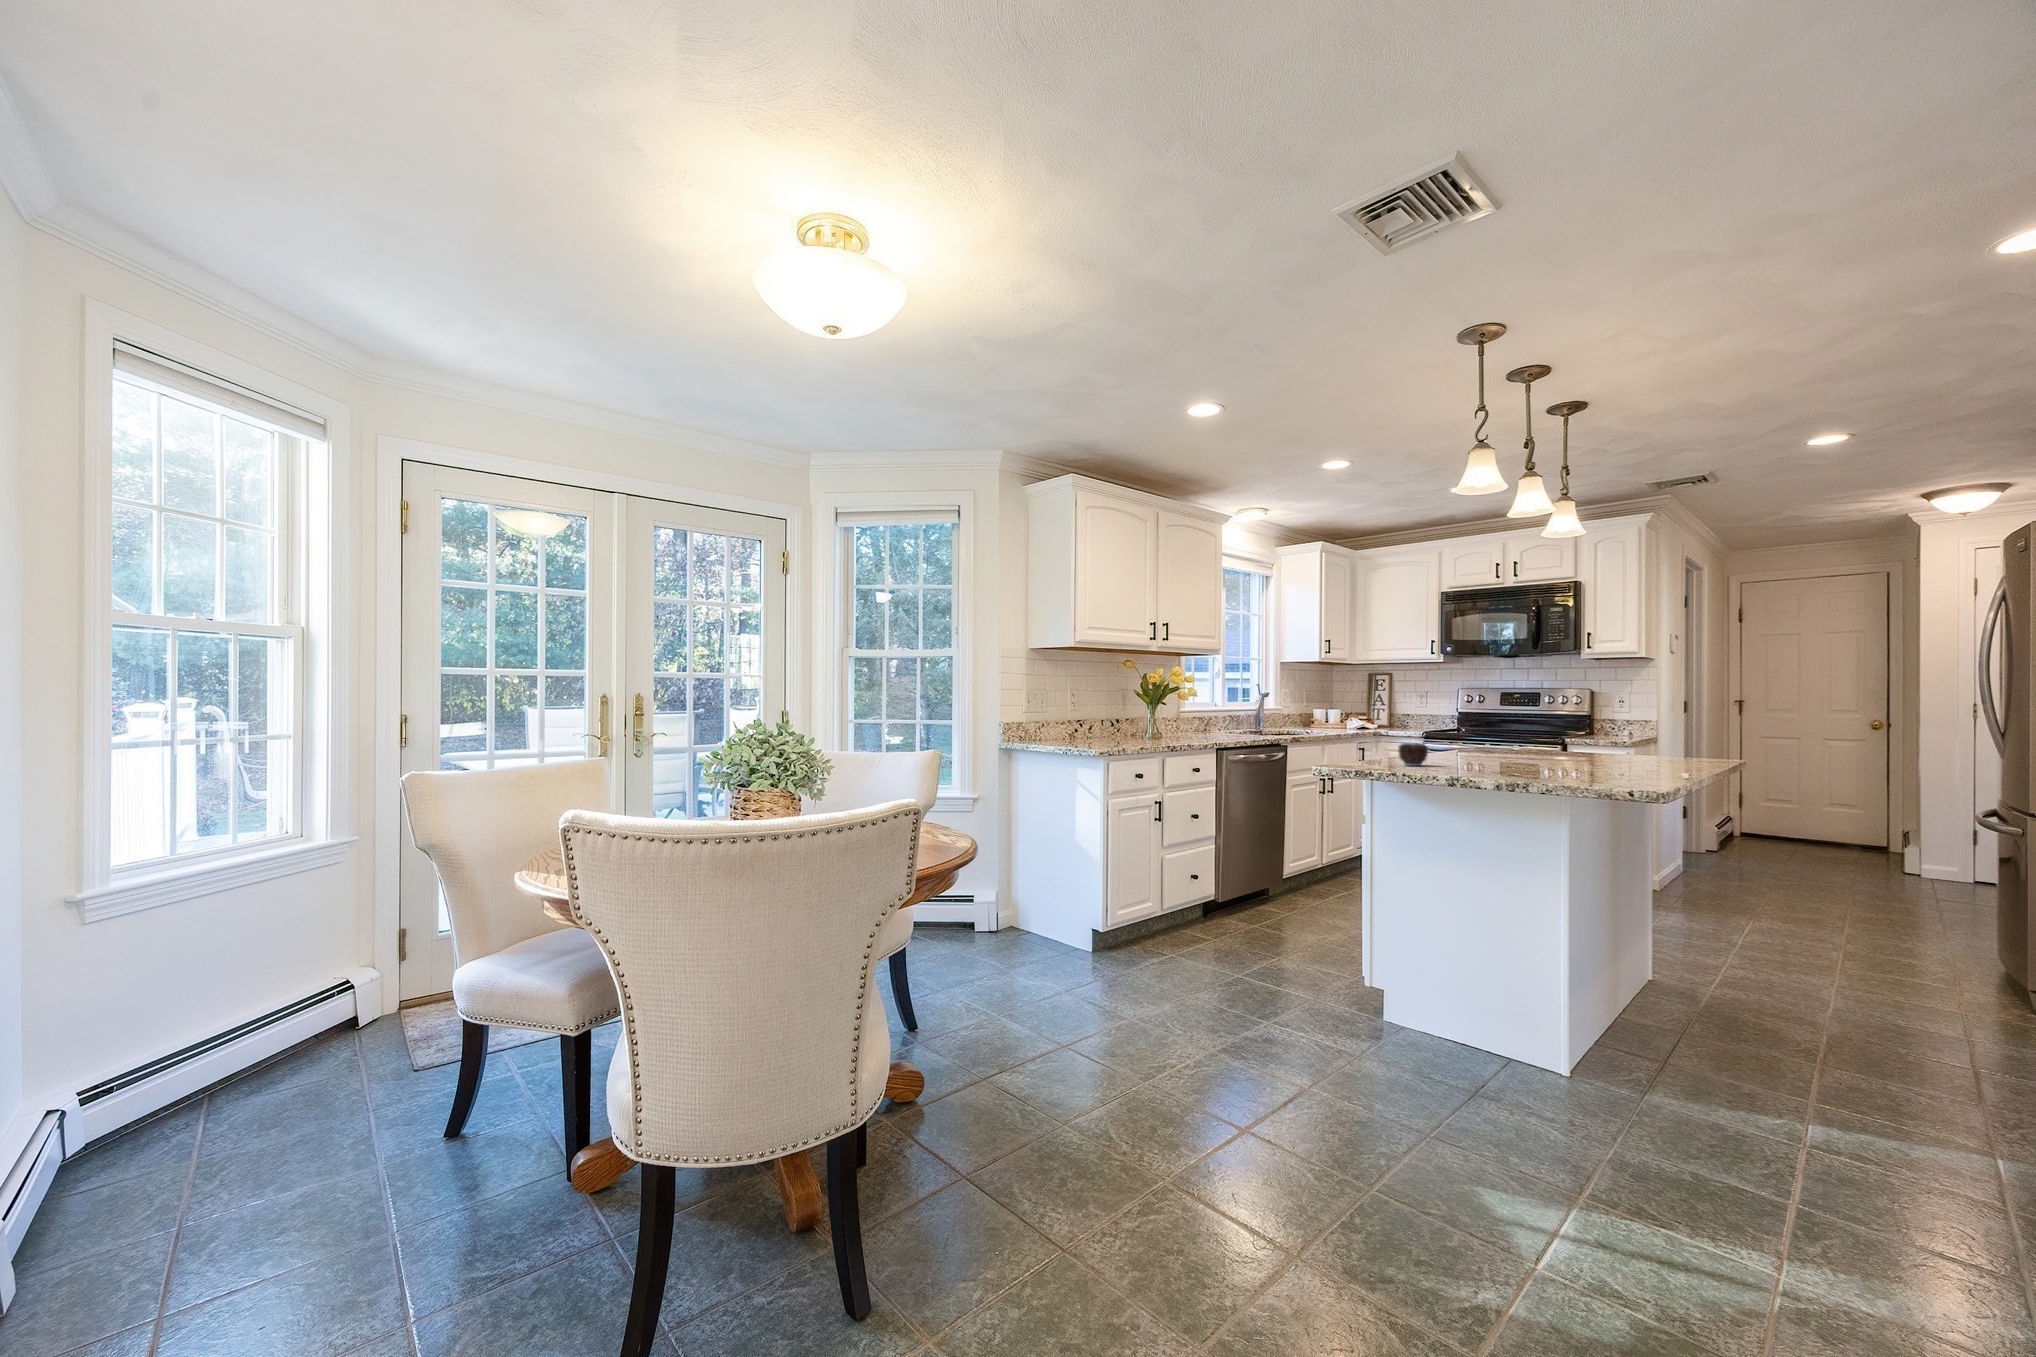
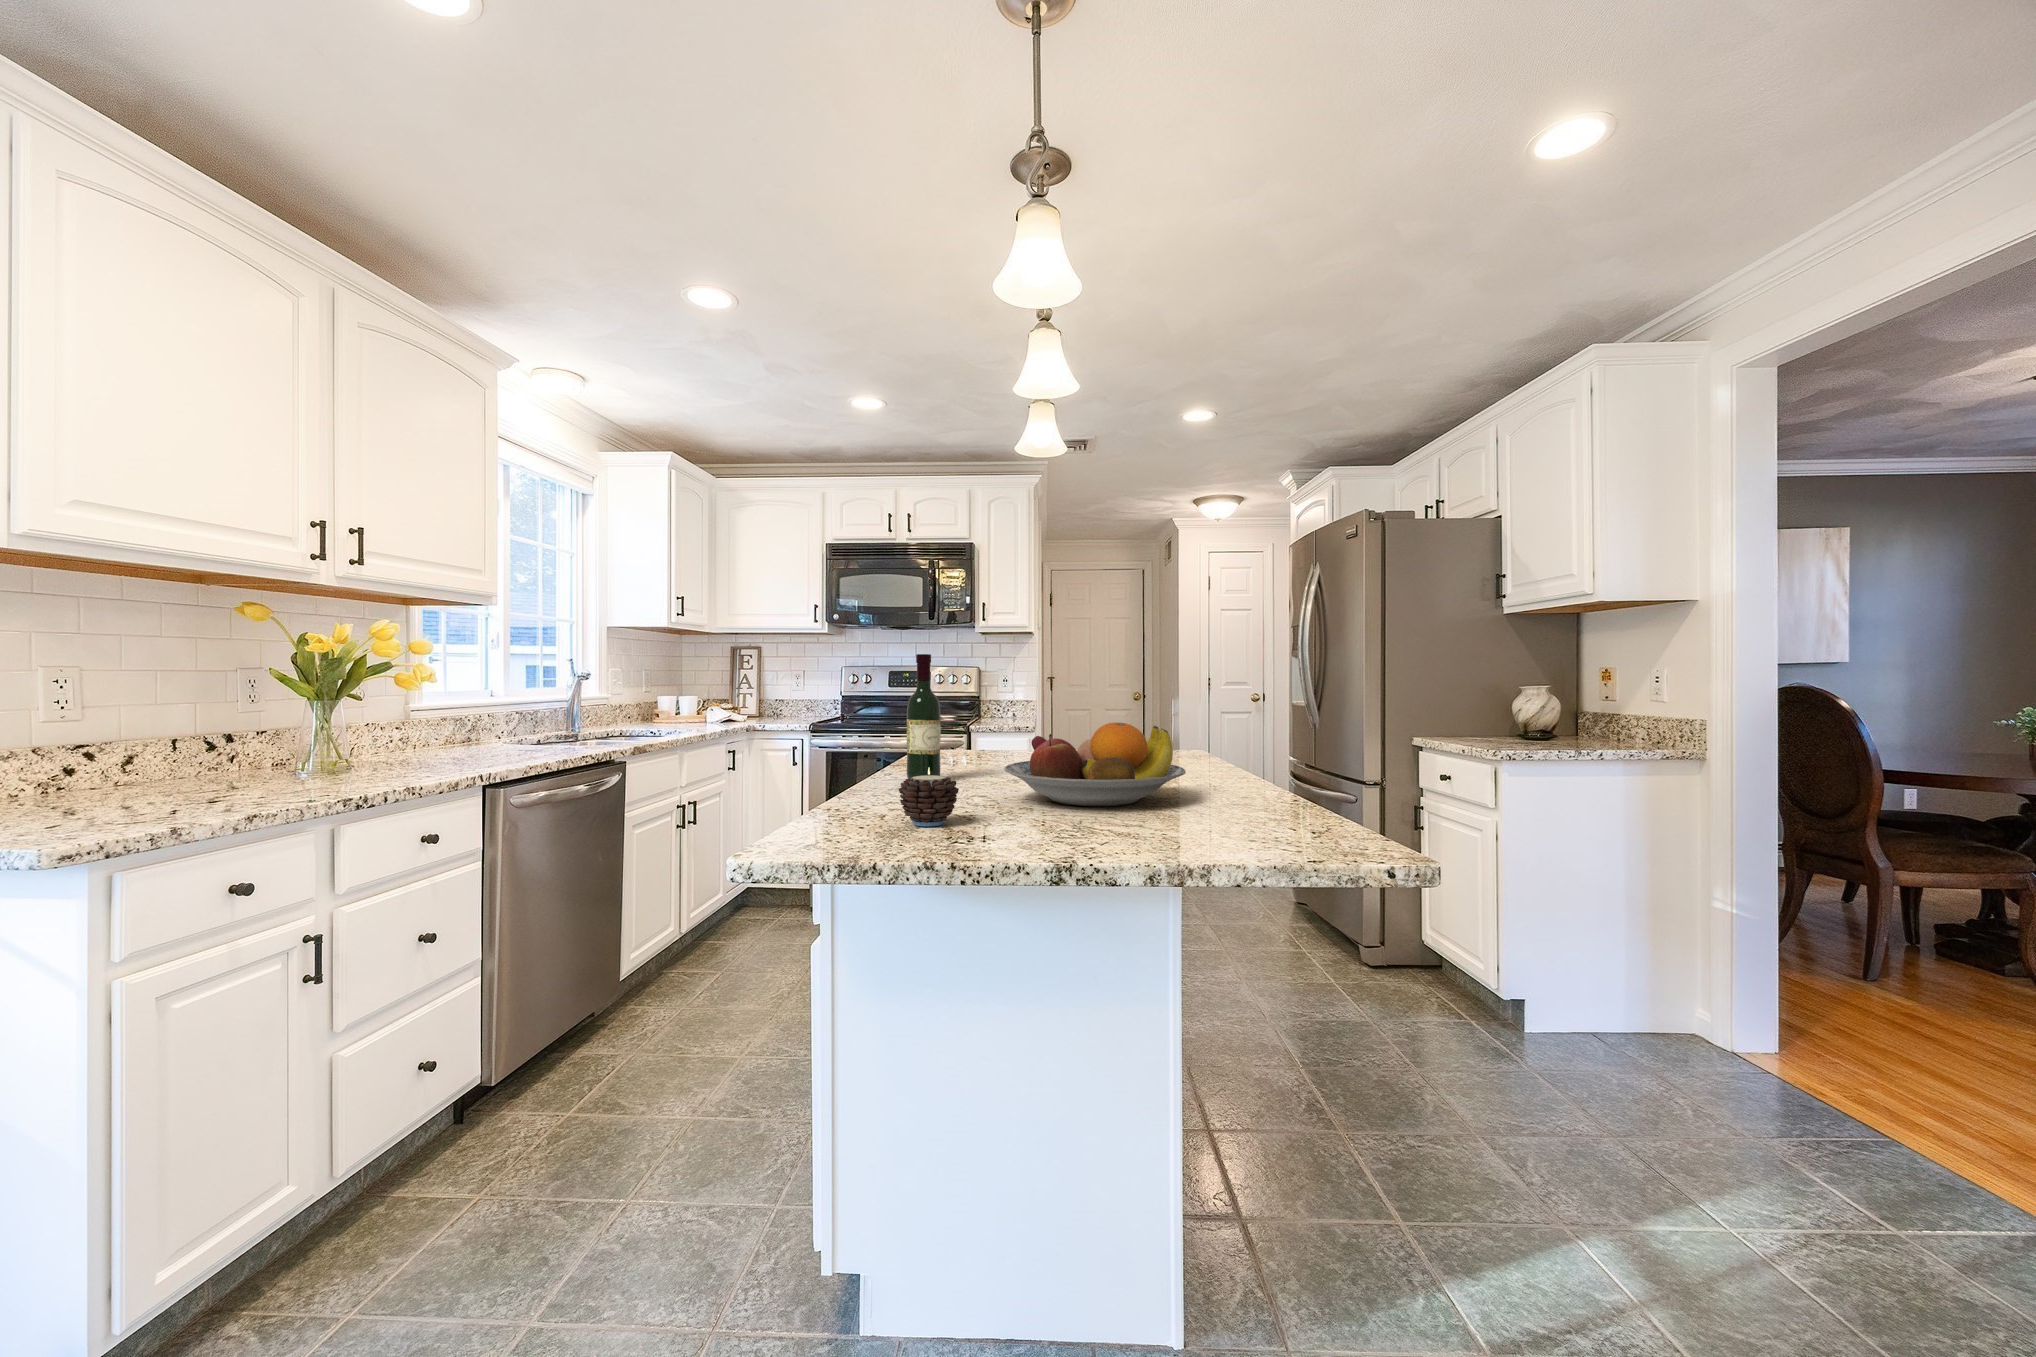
wine bottle: none [1436,683,1458,758] -> present [907,654,941,780]
fruit bowl: none [1472,723,1594,769] -> present [1004,722,1186,806]

